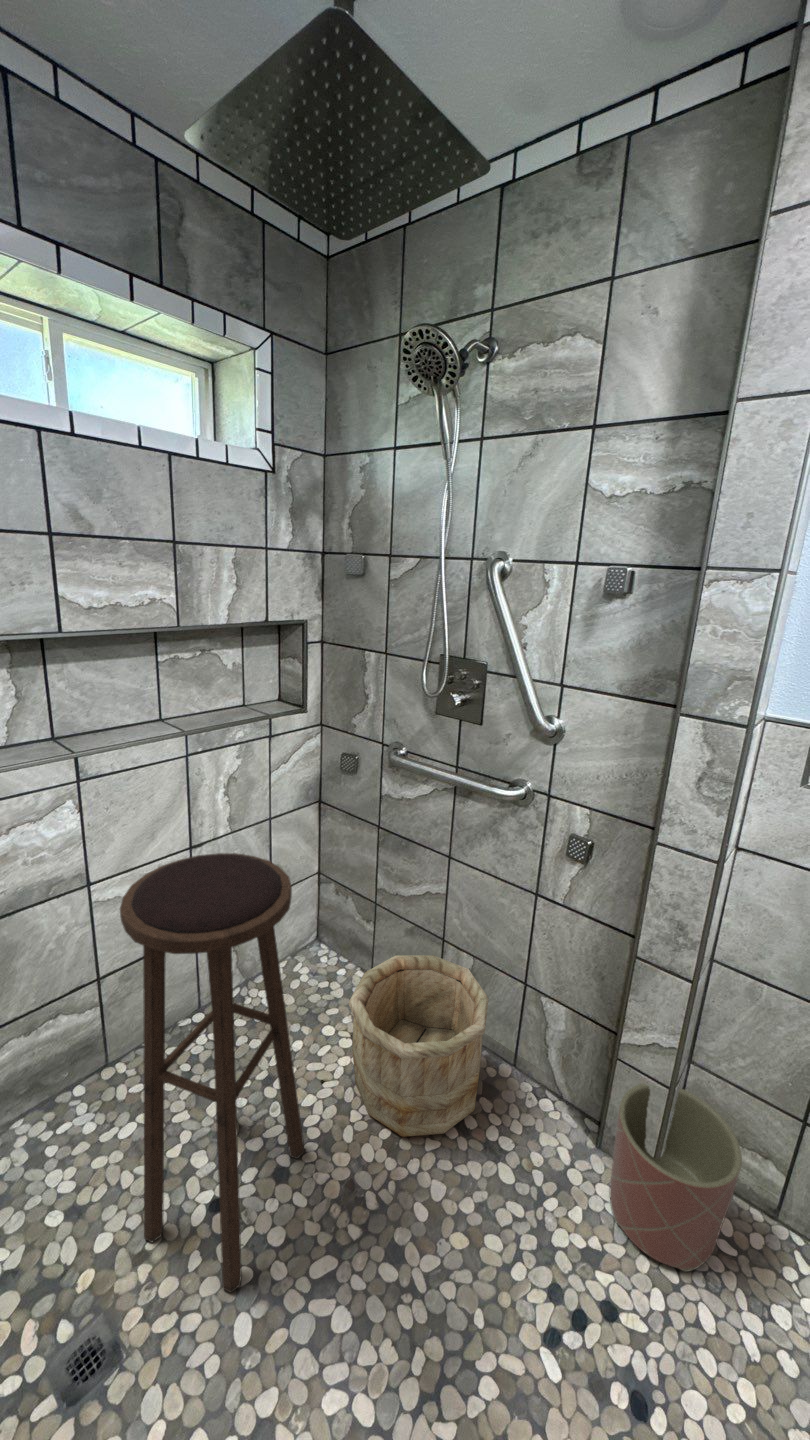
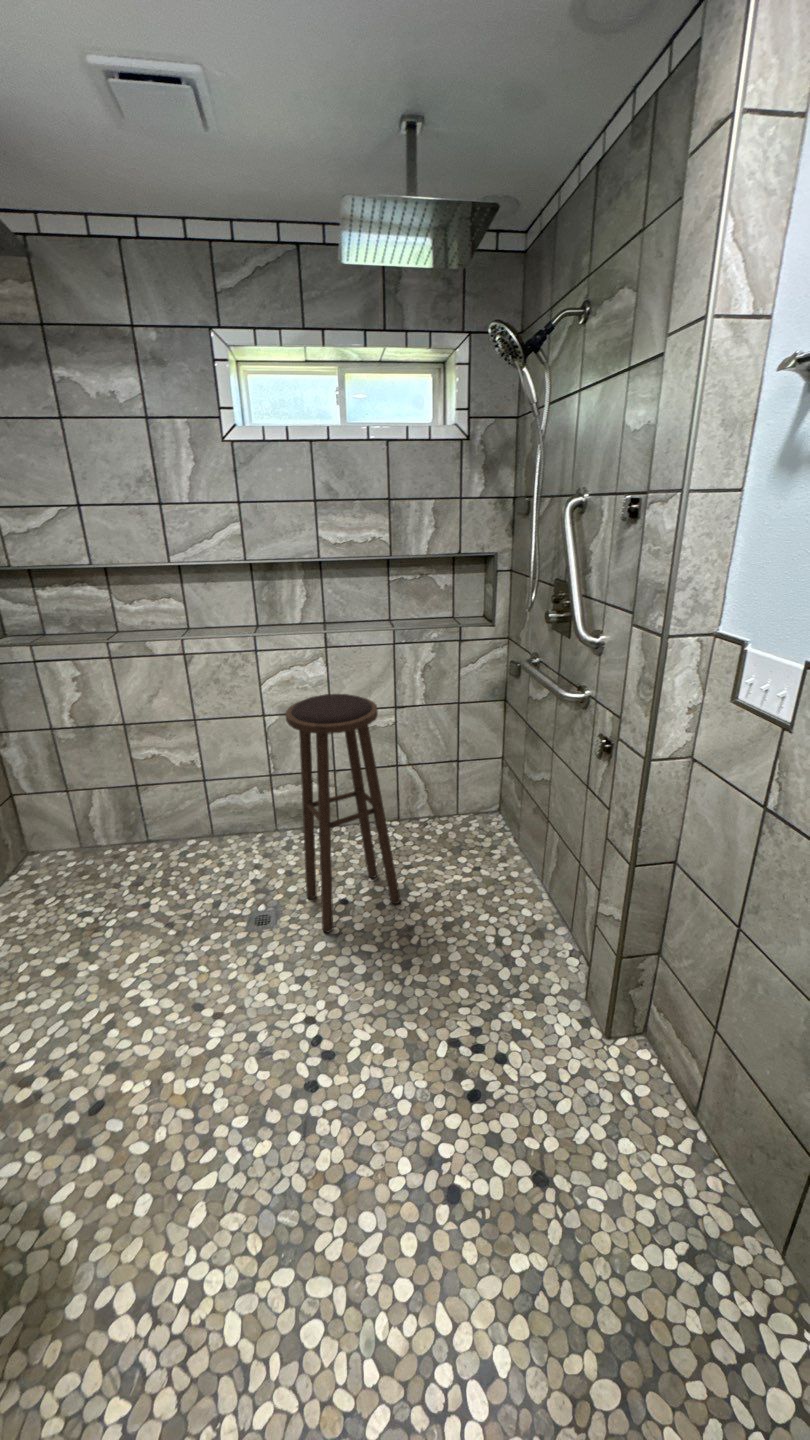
wooden bucket: present [348,955,488,1137] -> none [441,817,547,936]
planter: present [610,1084,742,1272] -> none [551,949,650,1086]

